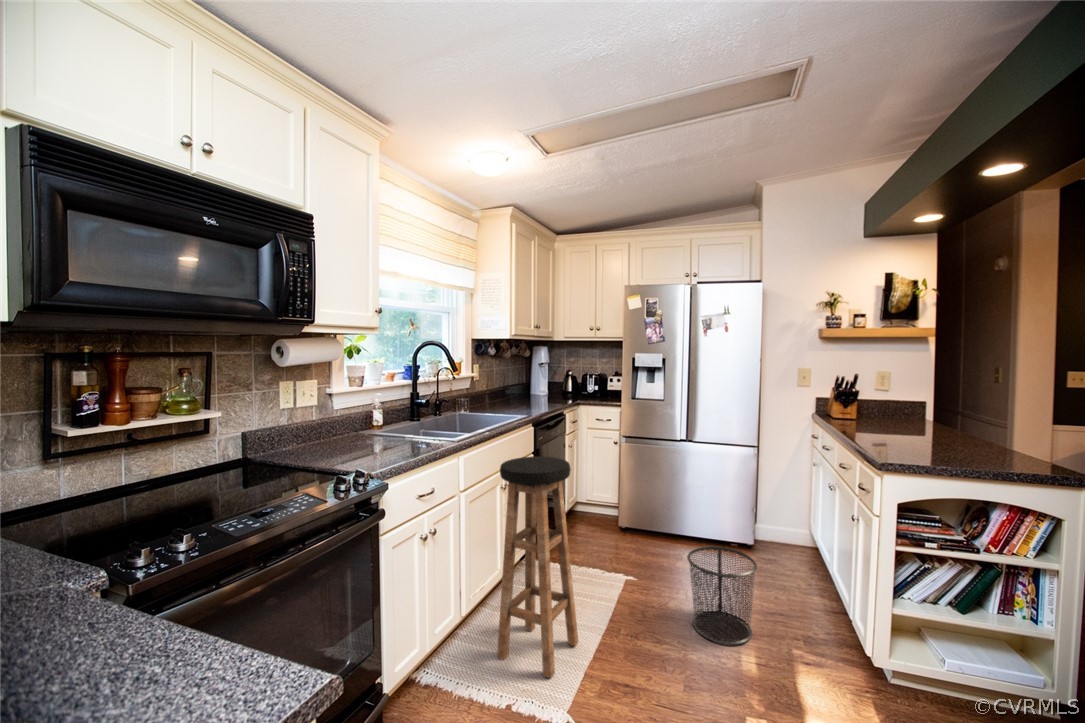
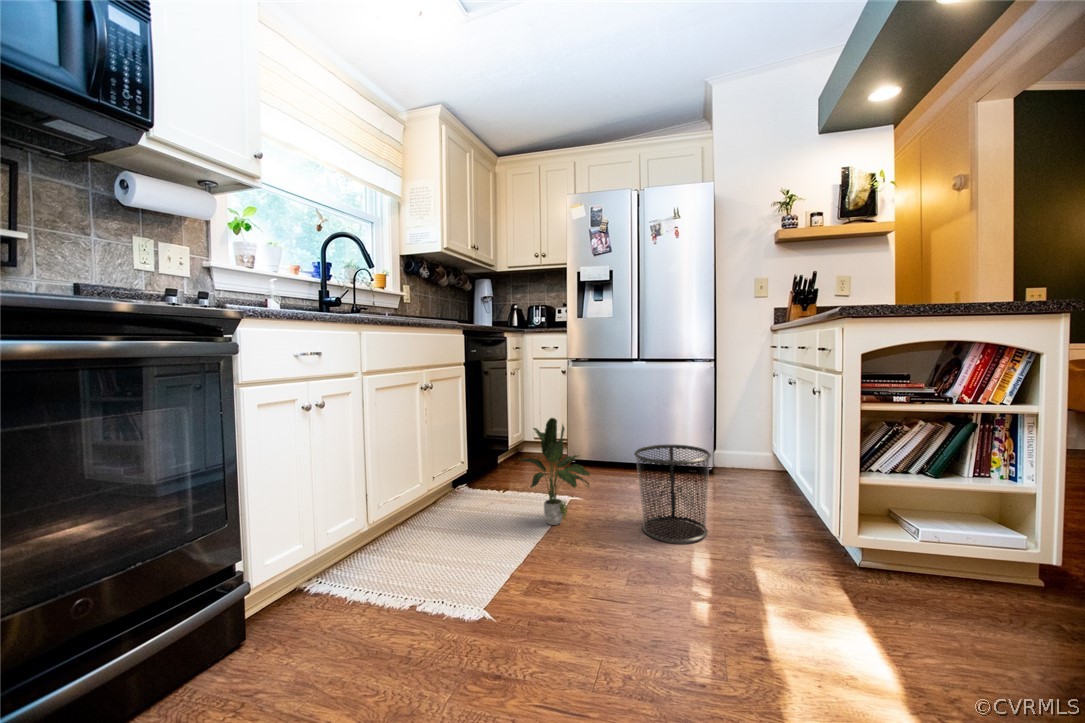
bar stool: present [497,456,578,678] -> none [406,334,509,580]
potted plant: none [585,518,648,614] -> present [519,418,590,525]

